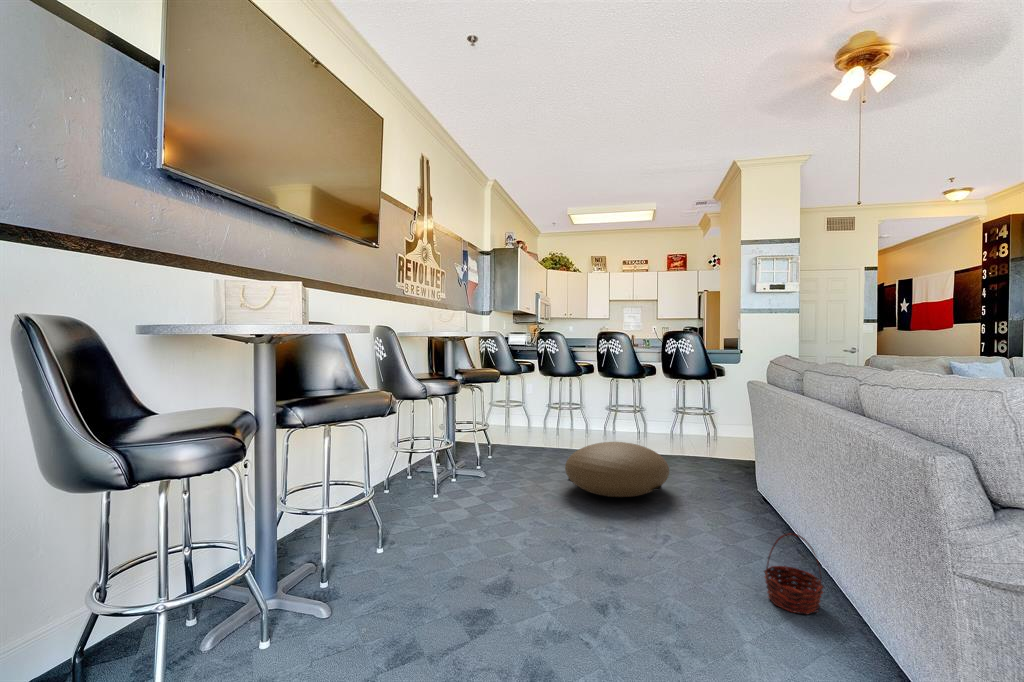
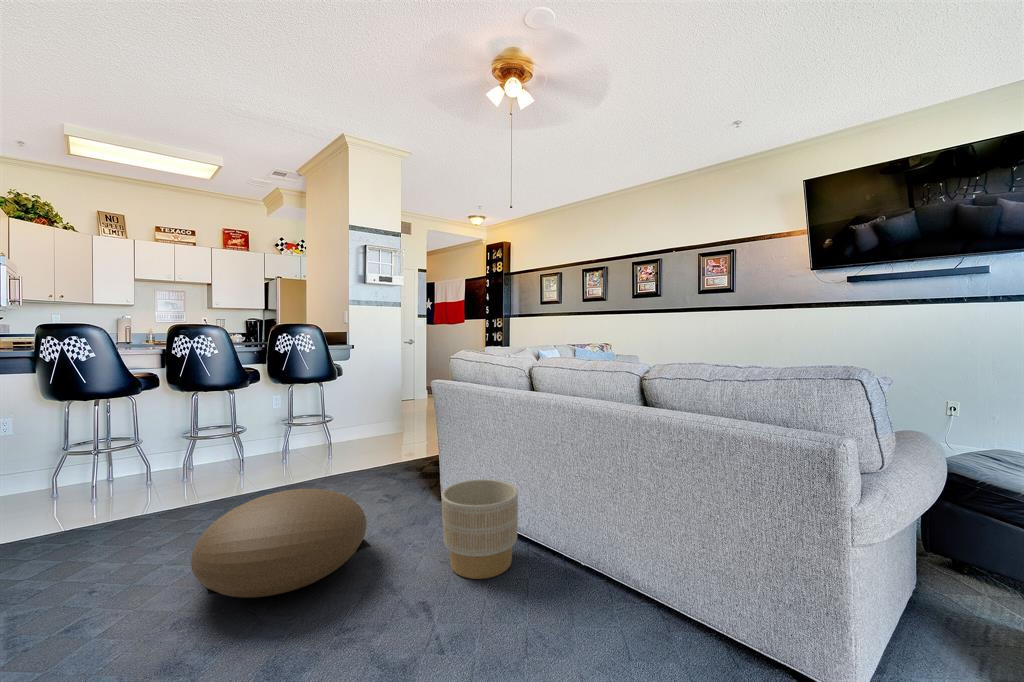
planter: none [705,464,776,543] -> present [441,479,518,579]
basket: present [764,533,824,614] -> none [583,552,644,646]

